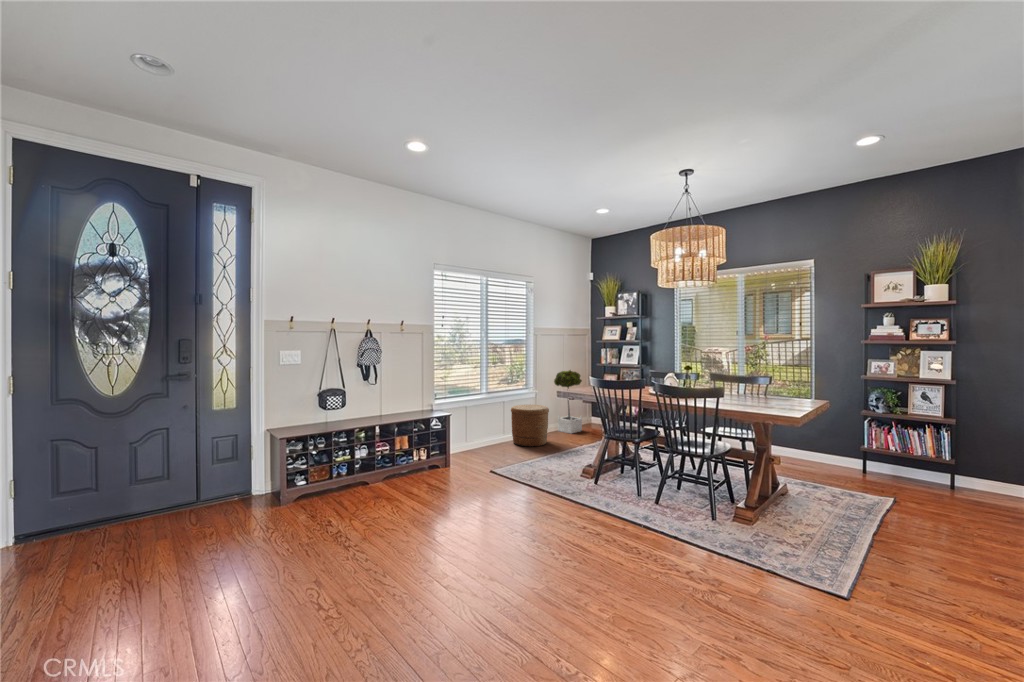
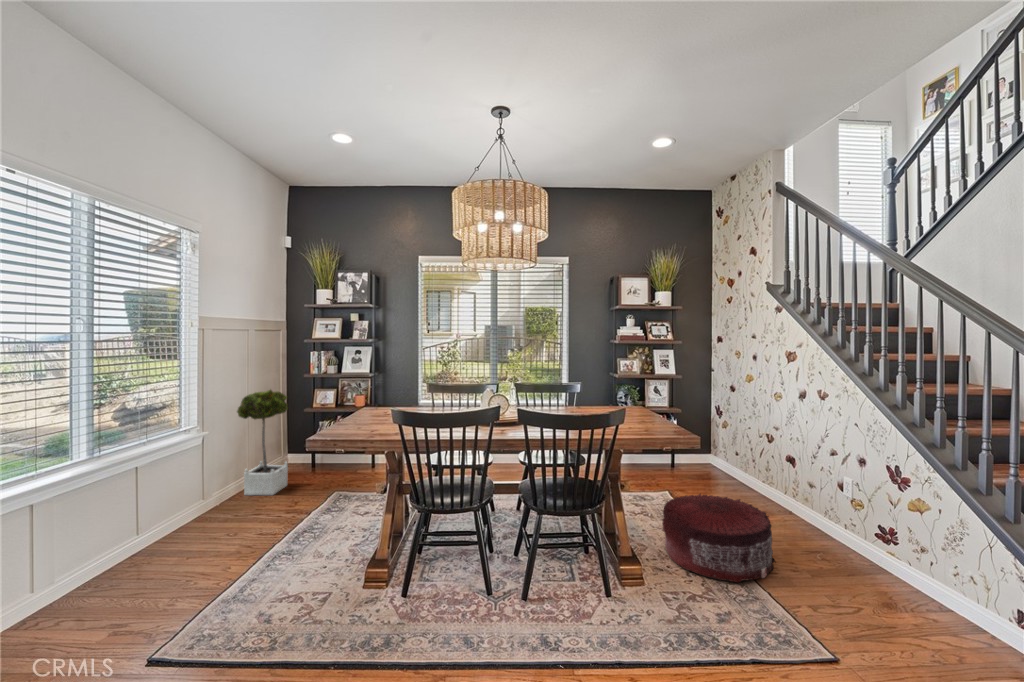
woven basket: present [511,404,549,447] -> none [157,460,247,552]
pouf: none [805,481,925,561] -> present [662,494,775,583]

